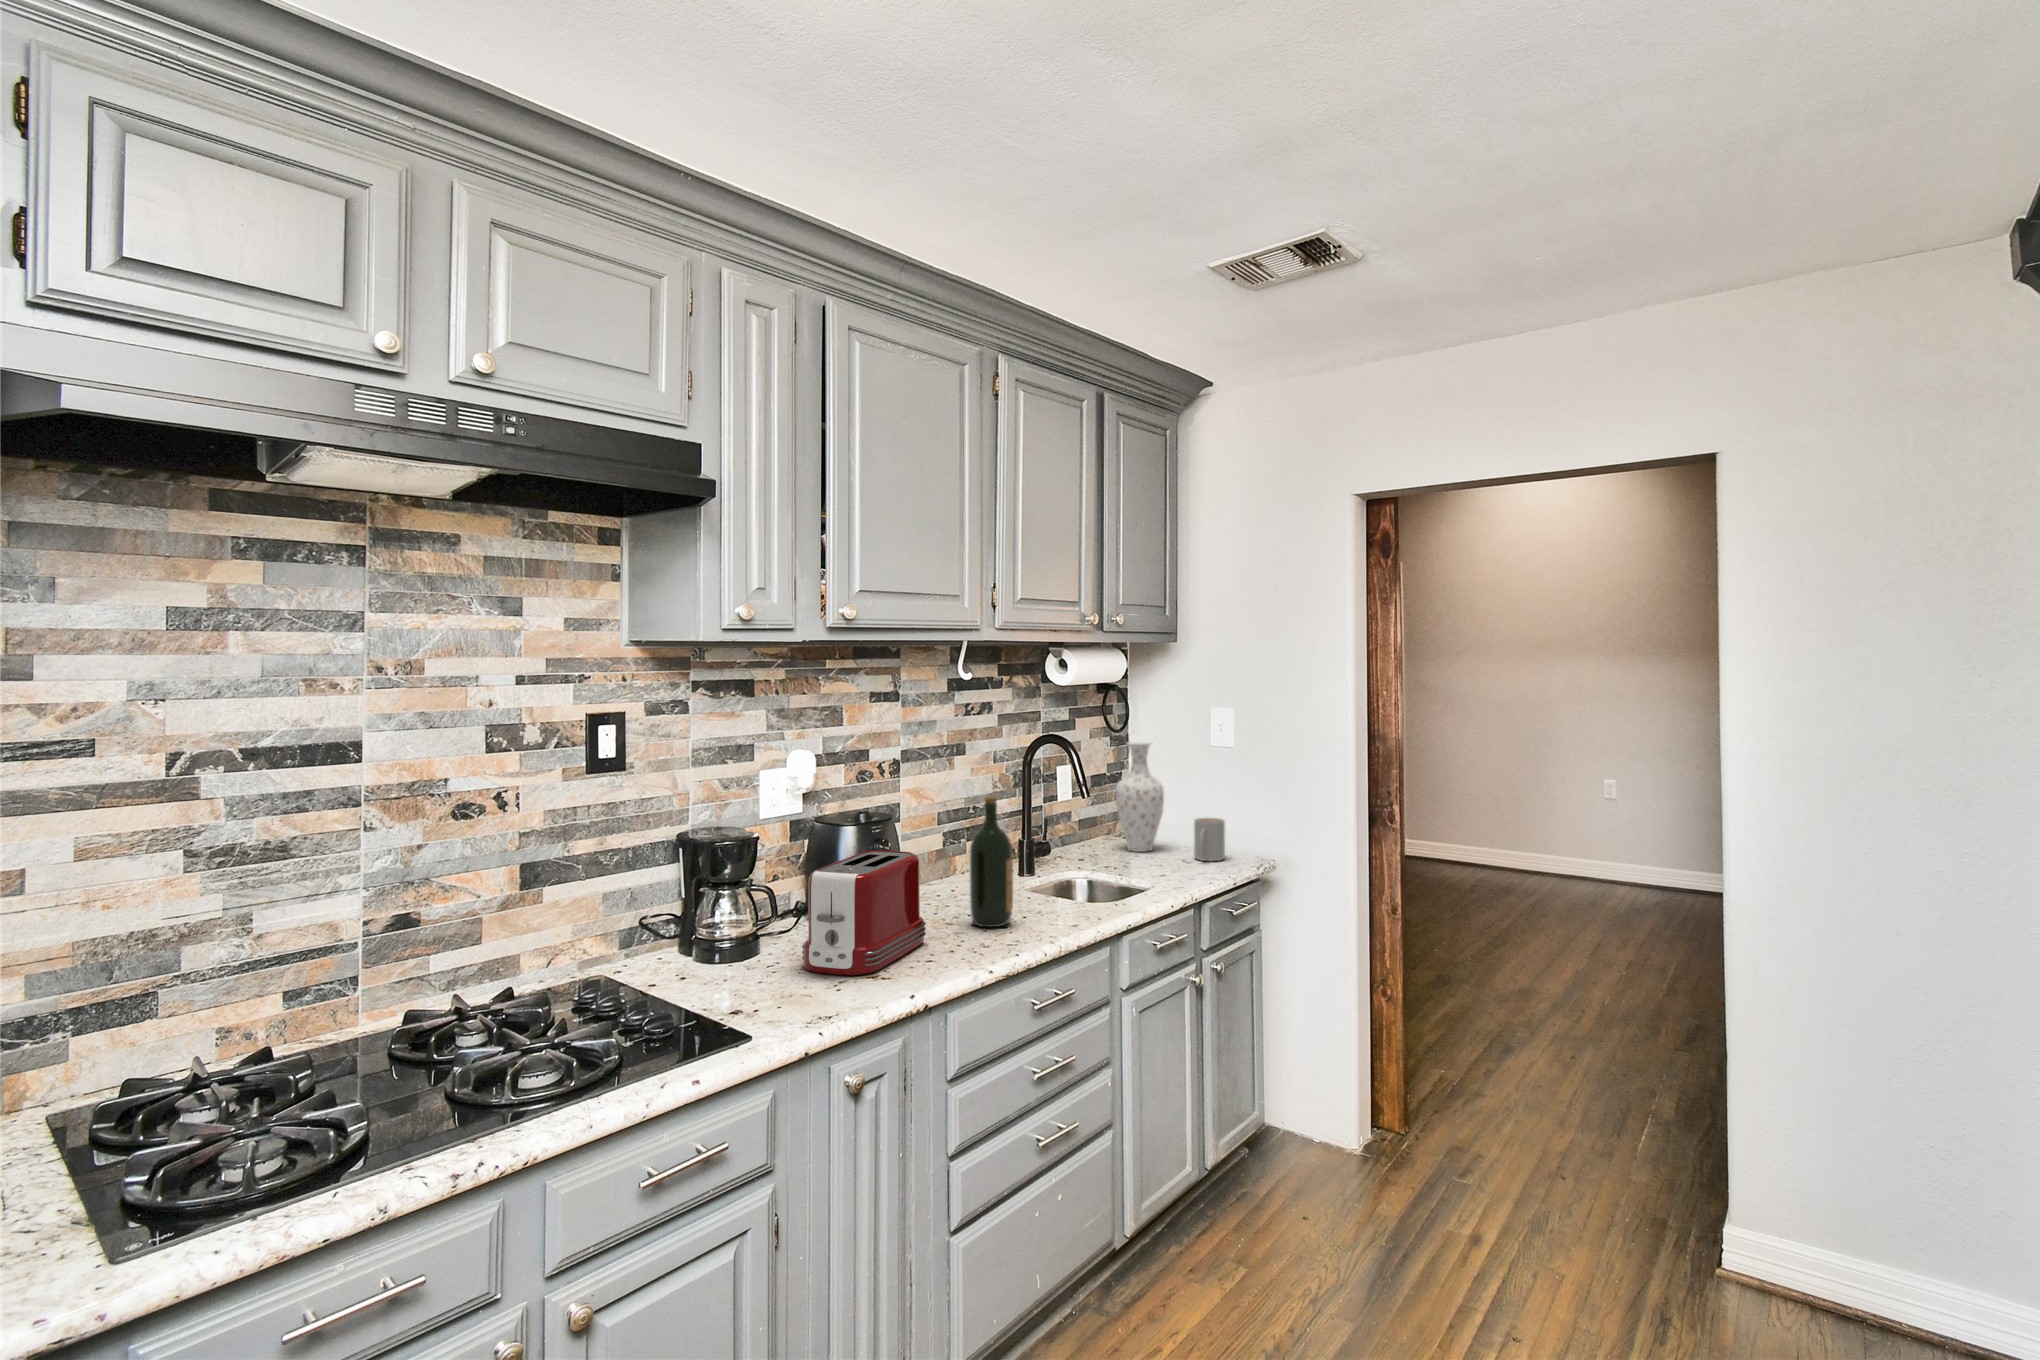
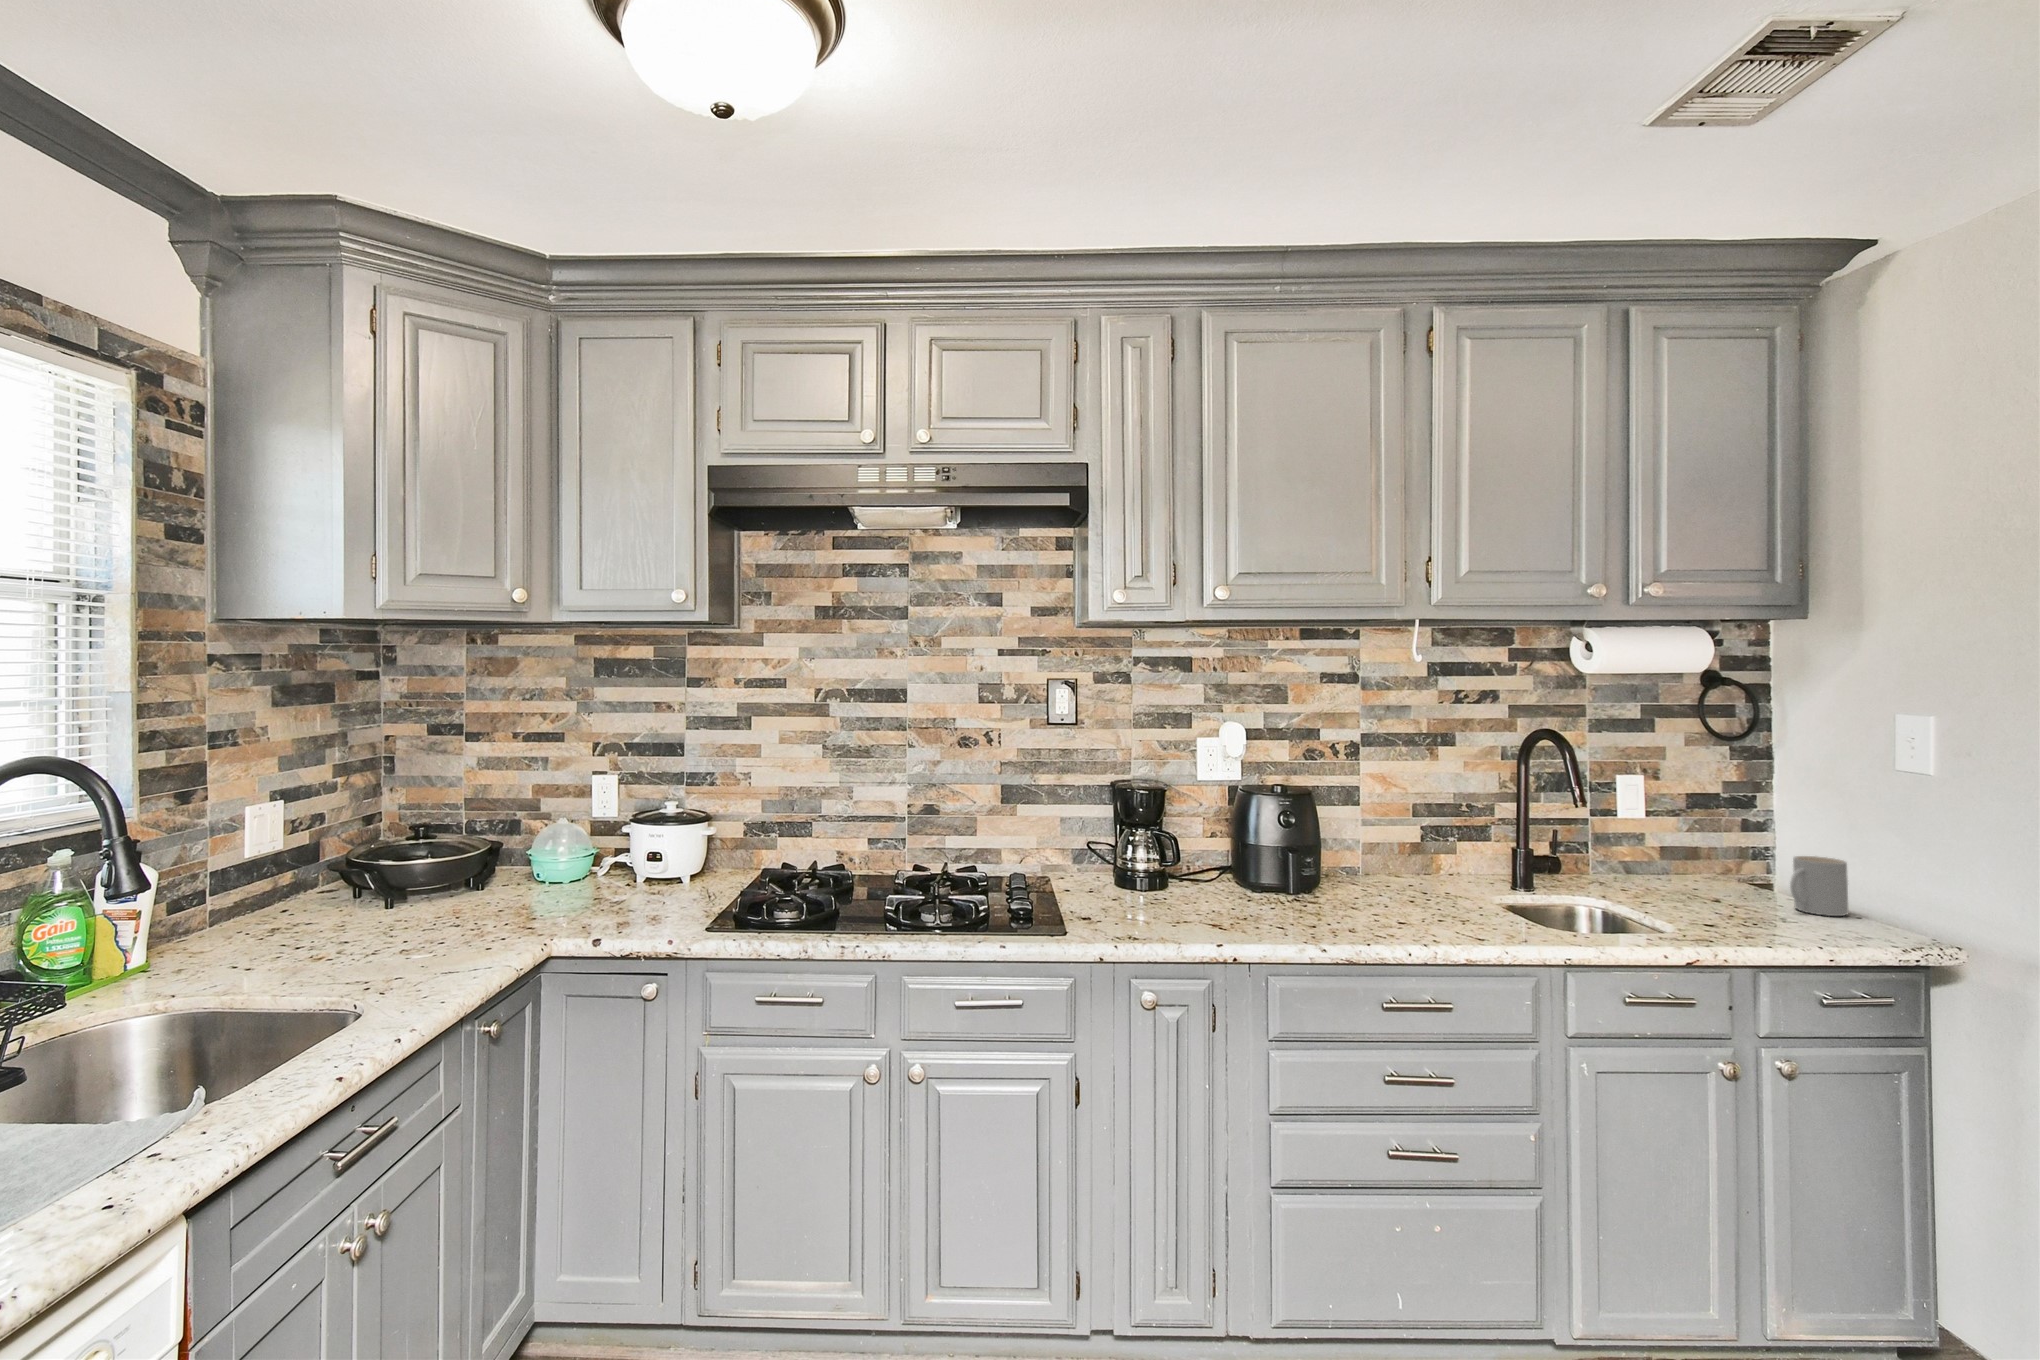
vase: present [1115,742,1164,852] -> none [1691,750,1769,890]
wine bottle: present [970,796,1013,927] -> none [1366,777,1414,910]
toaster: present [802,850,926,975] -> none [1174,813,1301,911]

